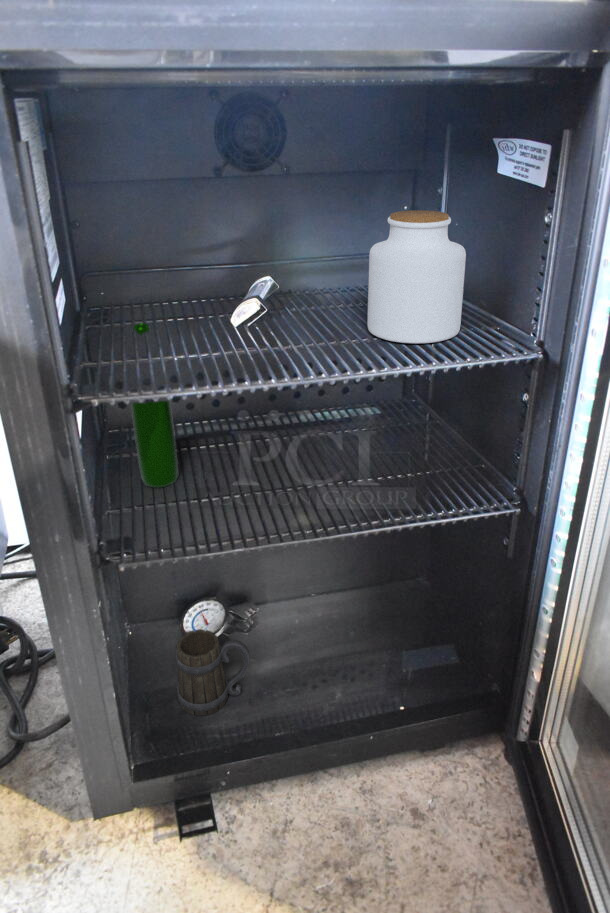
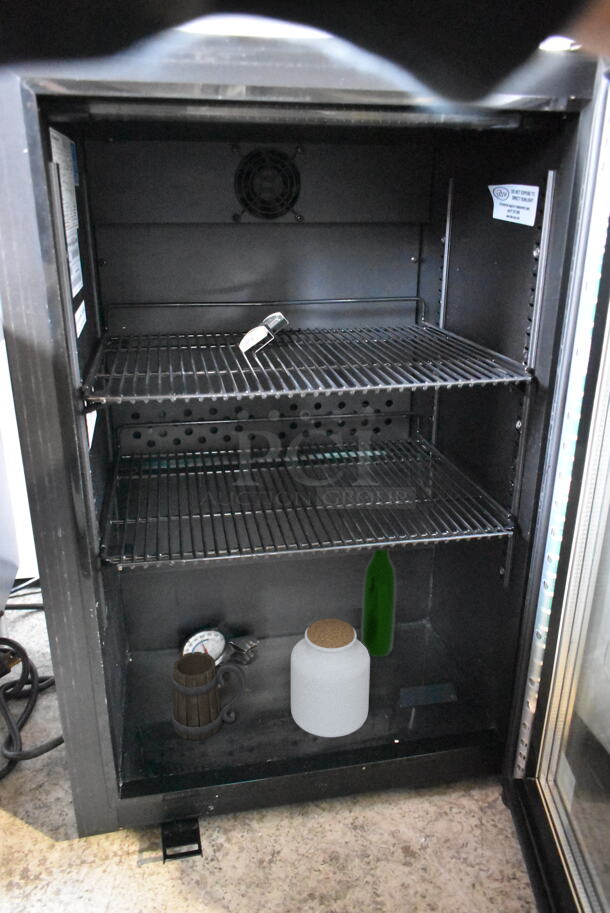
jar: present [367,210,466,343] -> present [291,619,370,737]
wine bottle: present [131,323,178,487] -> present [361,550,396,657]

